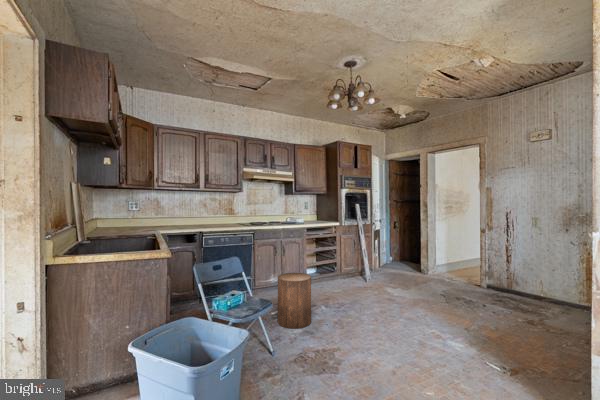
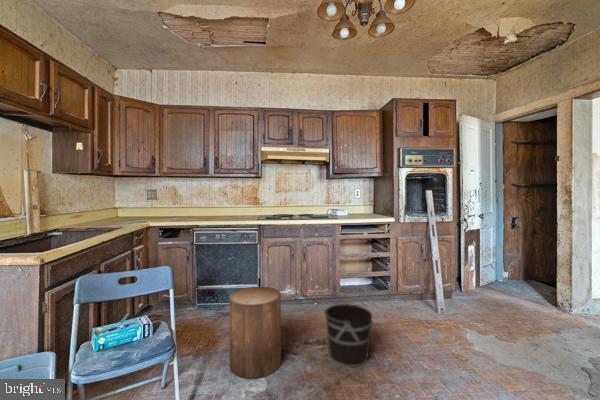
bucket: none [328,277,356,313] -> present [324,304,372,367]

